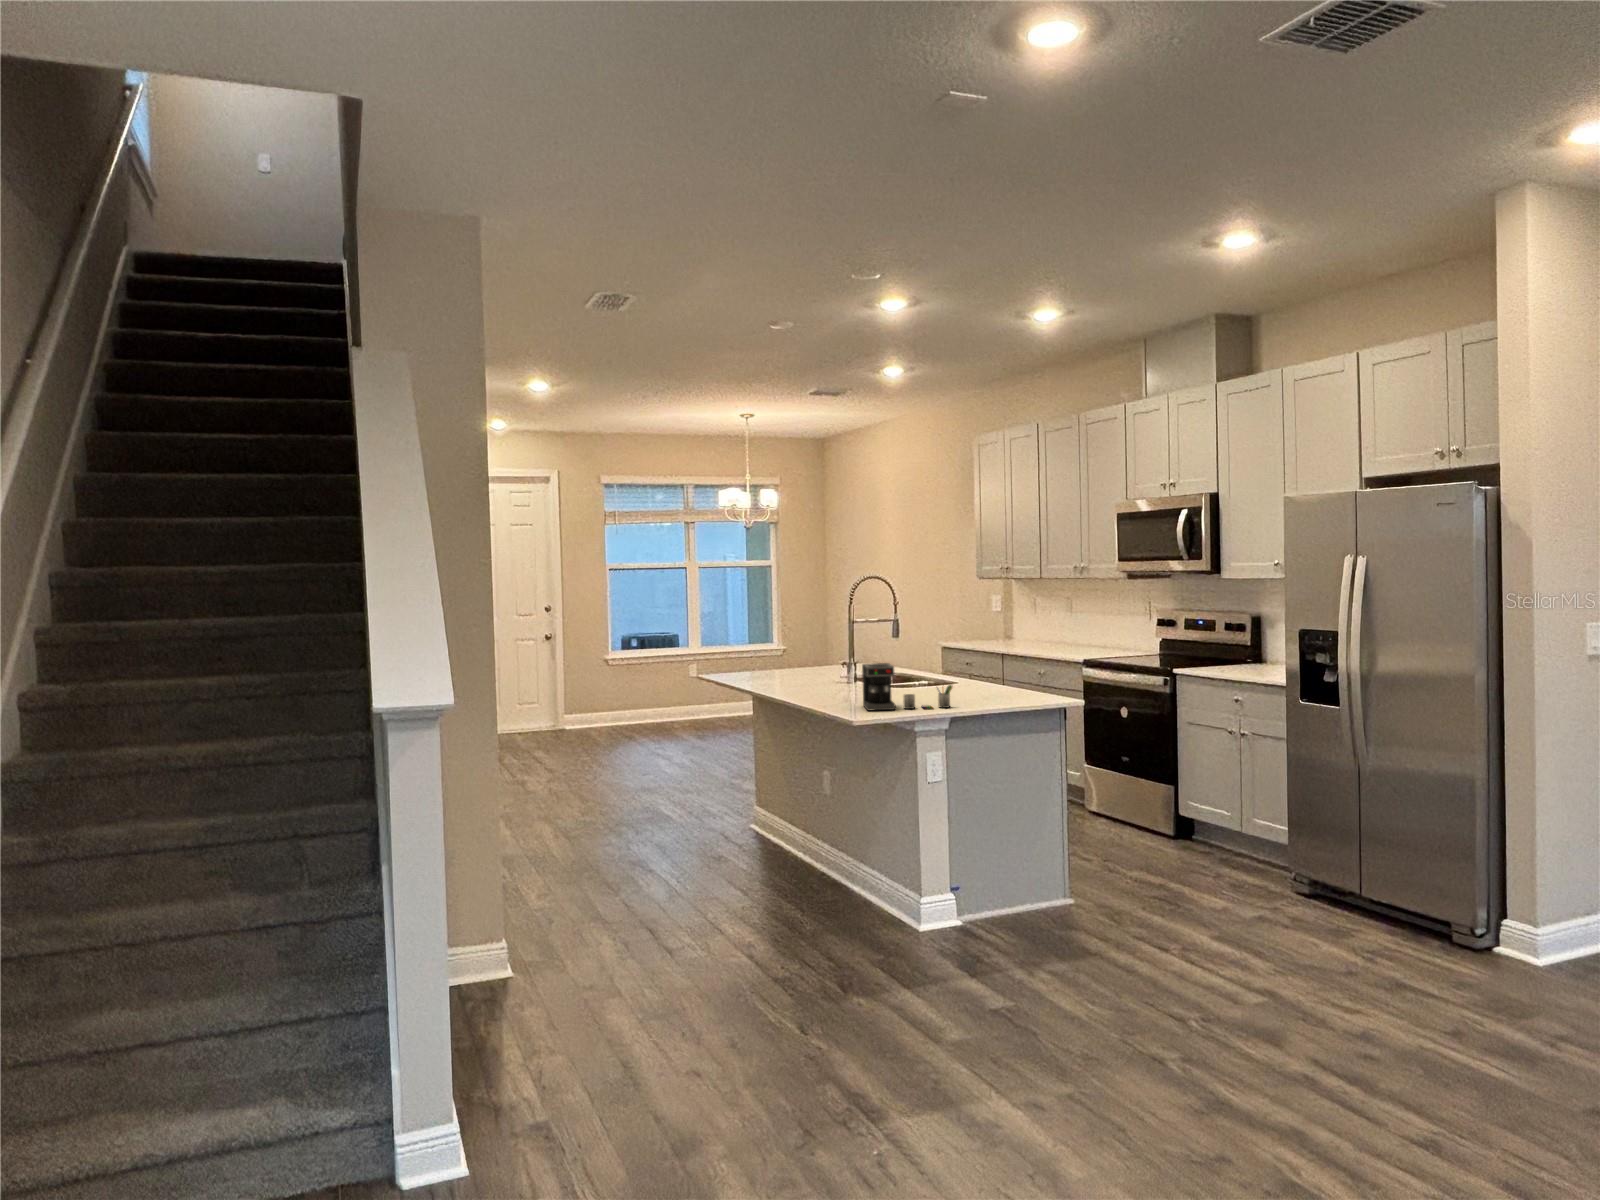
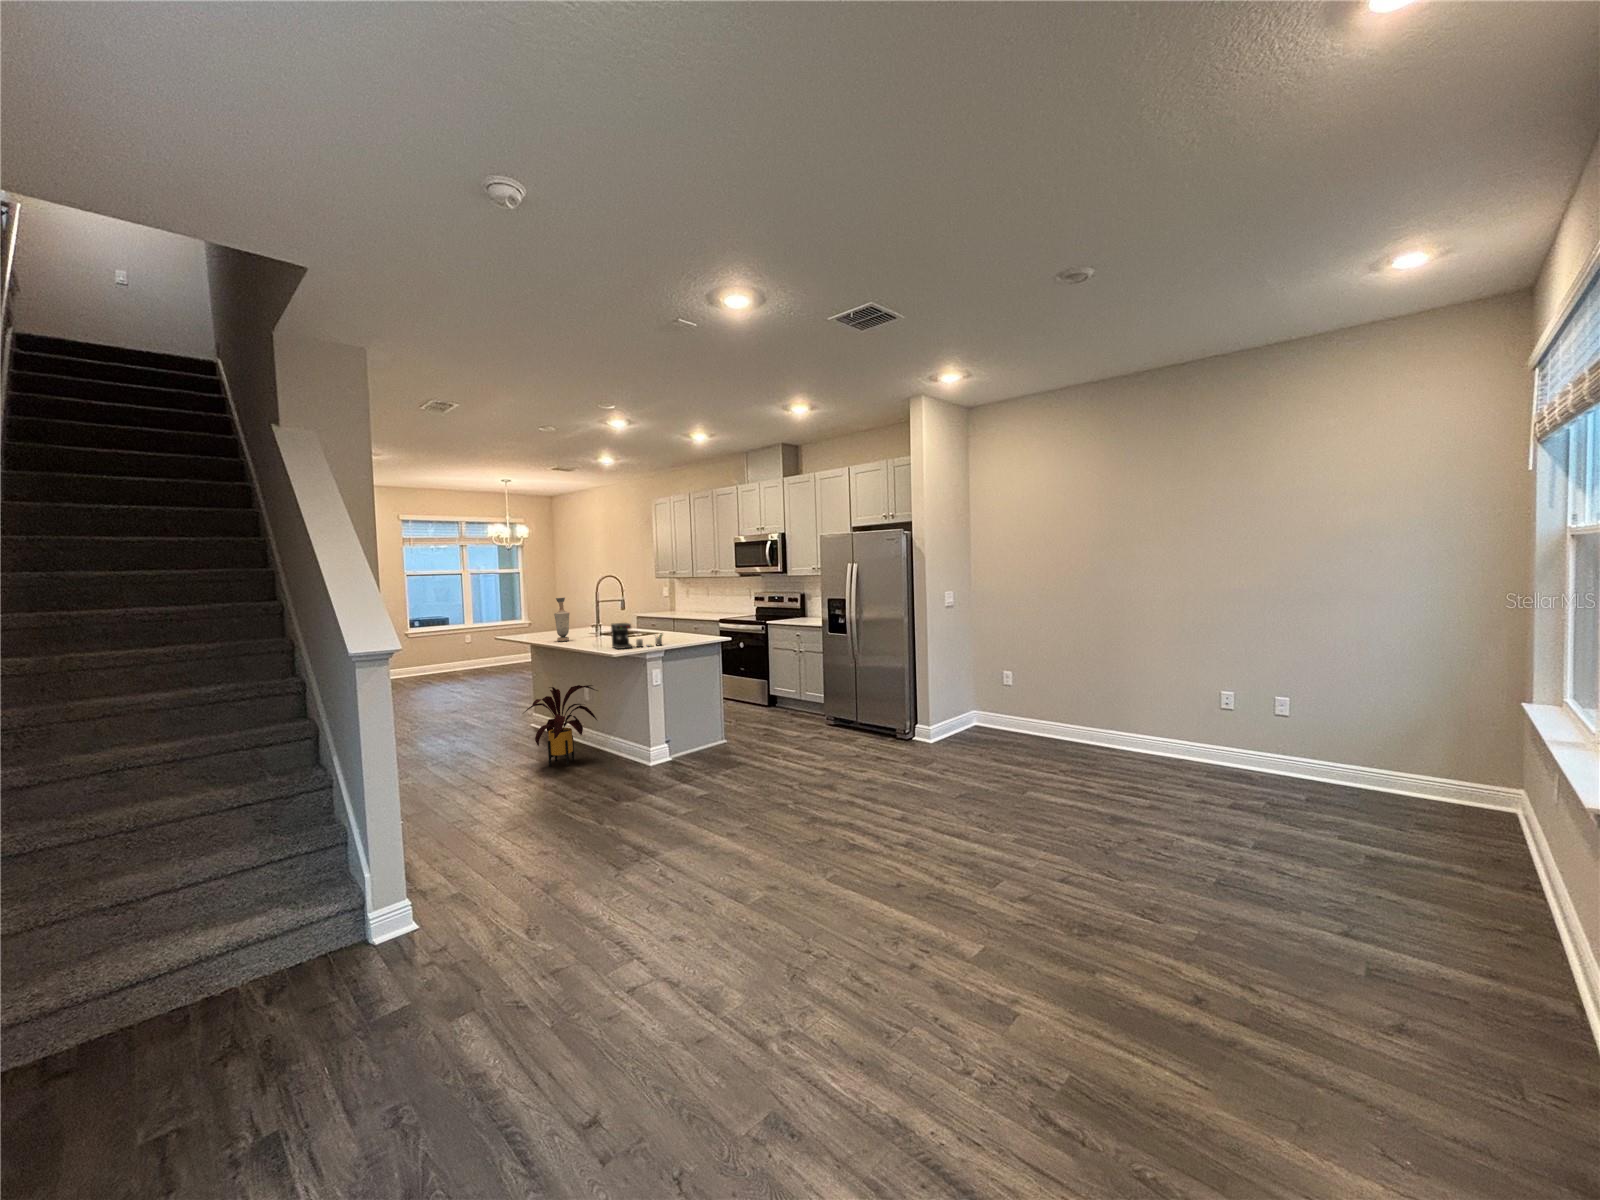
vase: none [779,614,804,689] -> present [554,597,570,641]
house plant: none [717,768,845,908] -> present [525,685,597,766]

